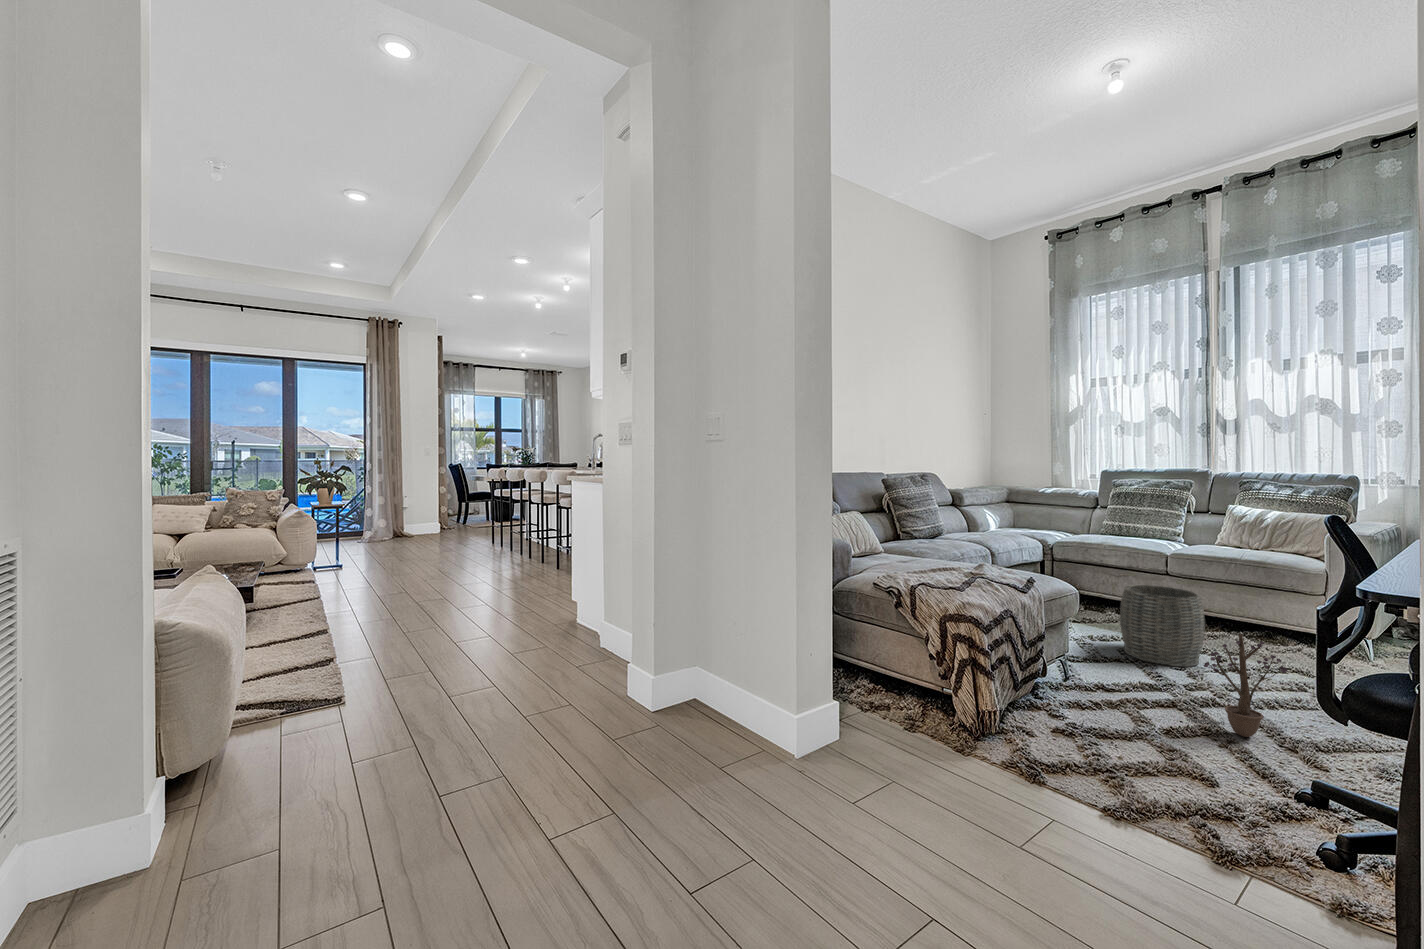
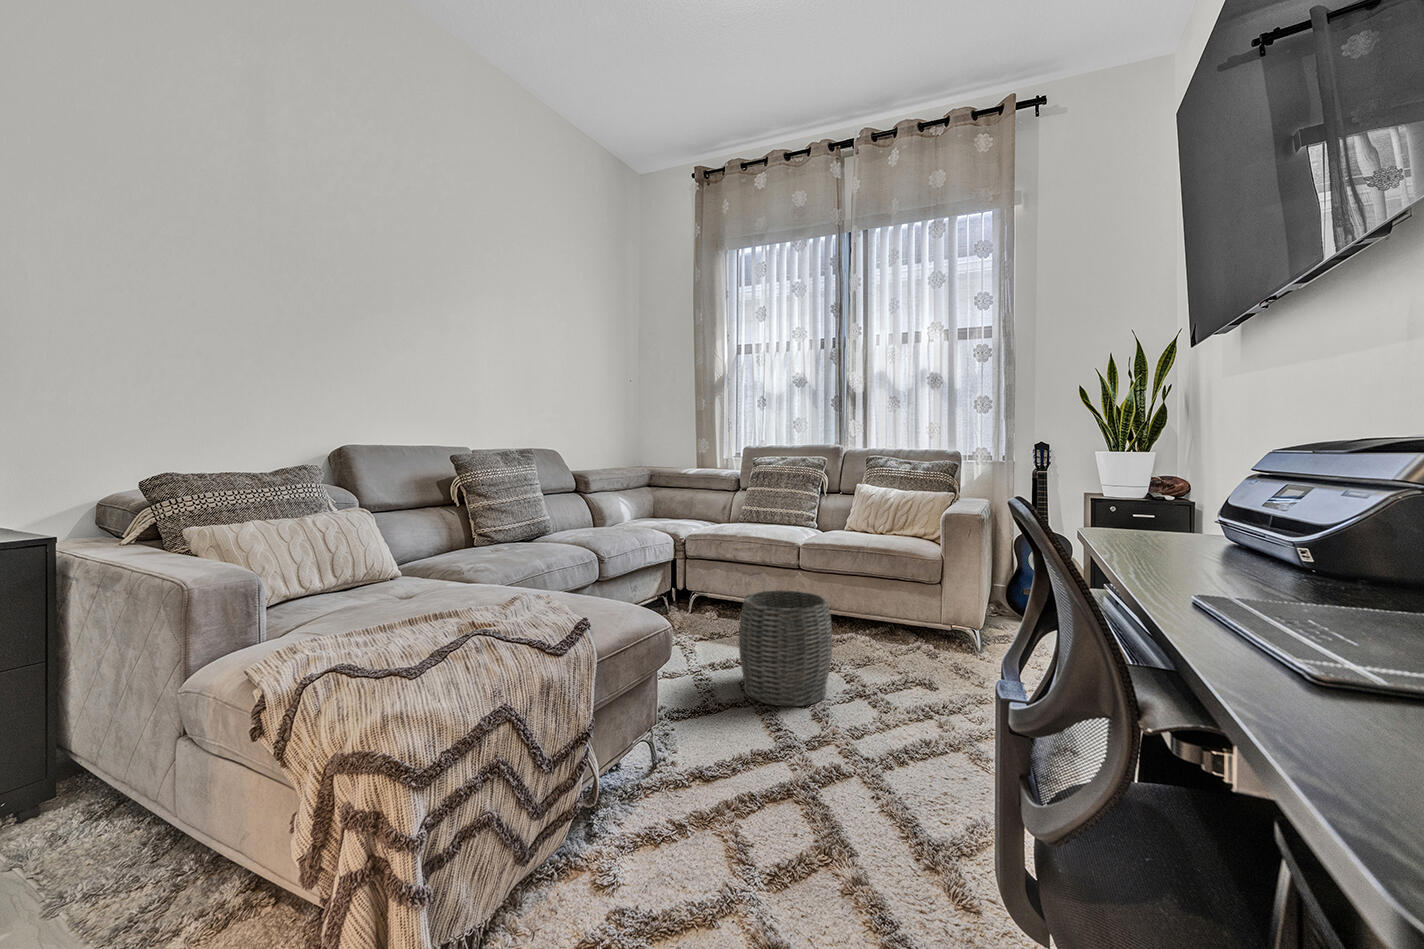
decorative plant: present [1187,634,1287,737] -> none [801,683,931,857]

